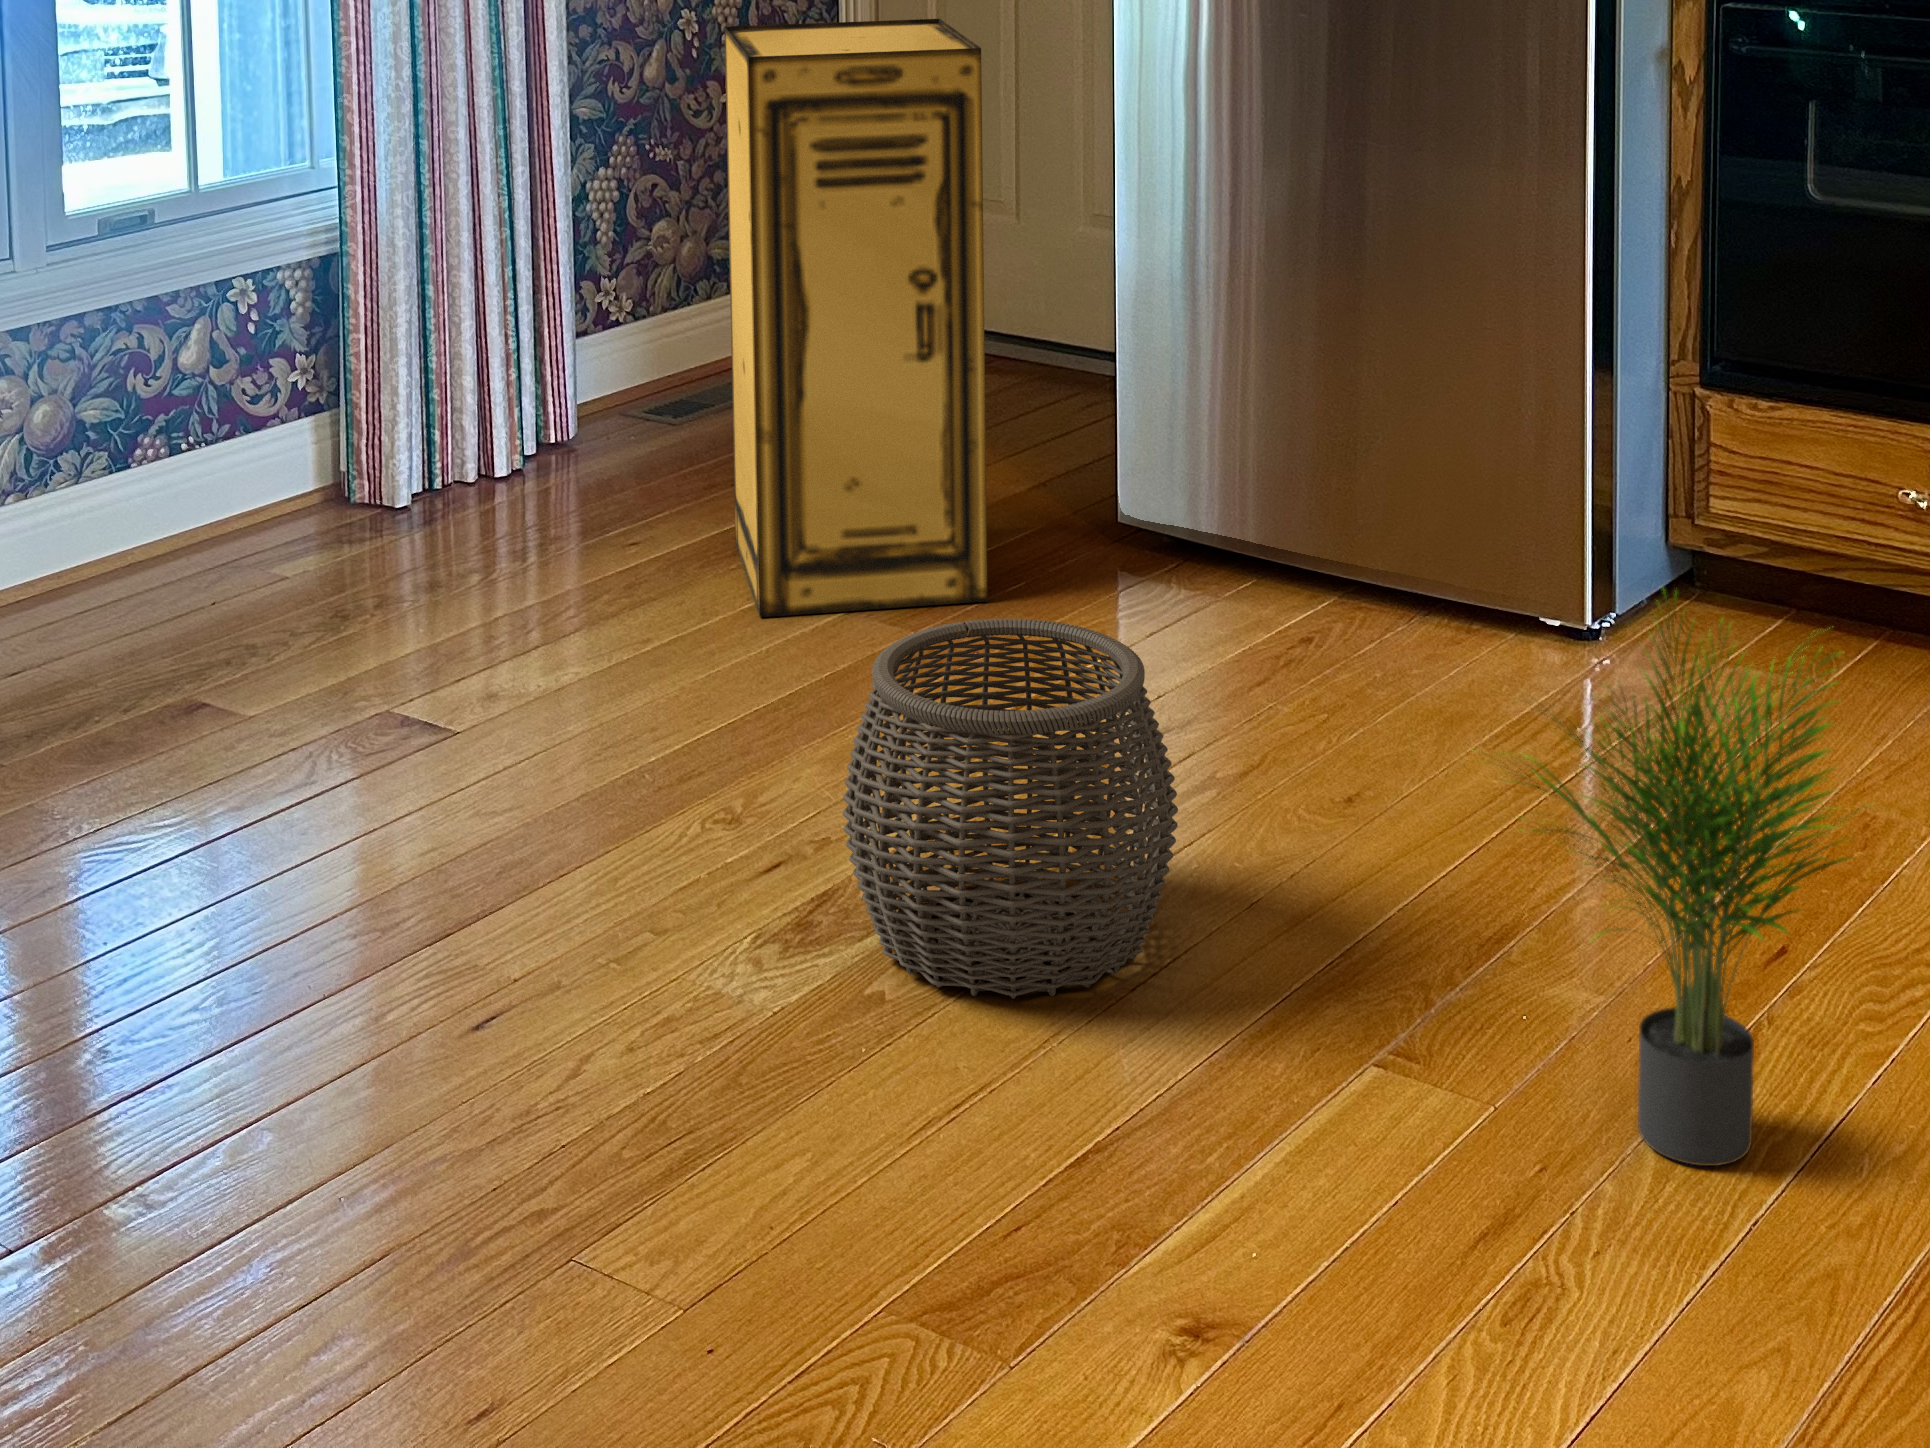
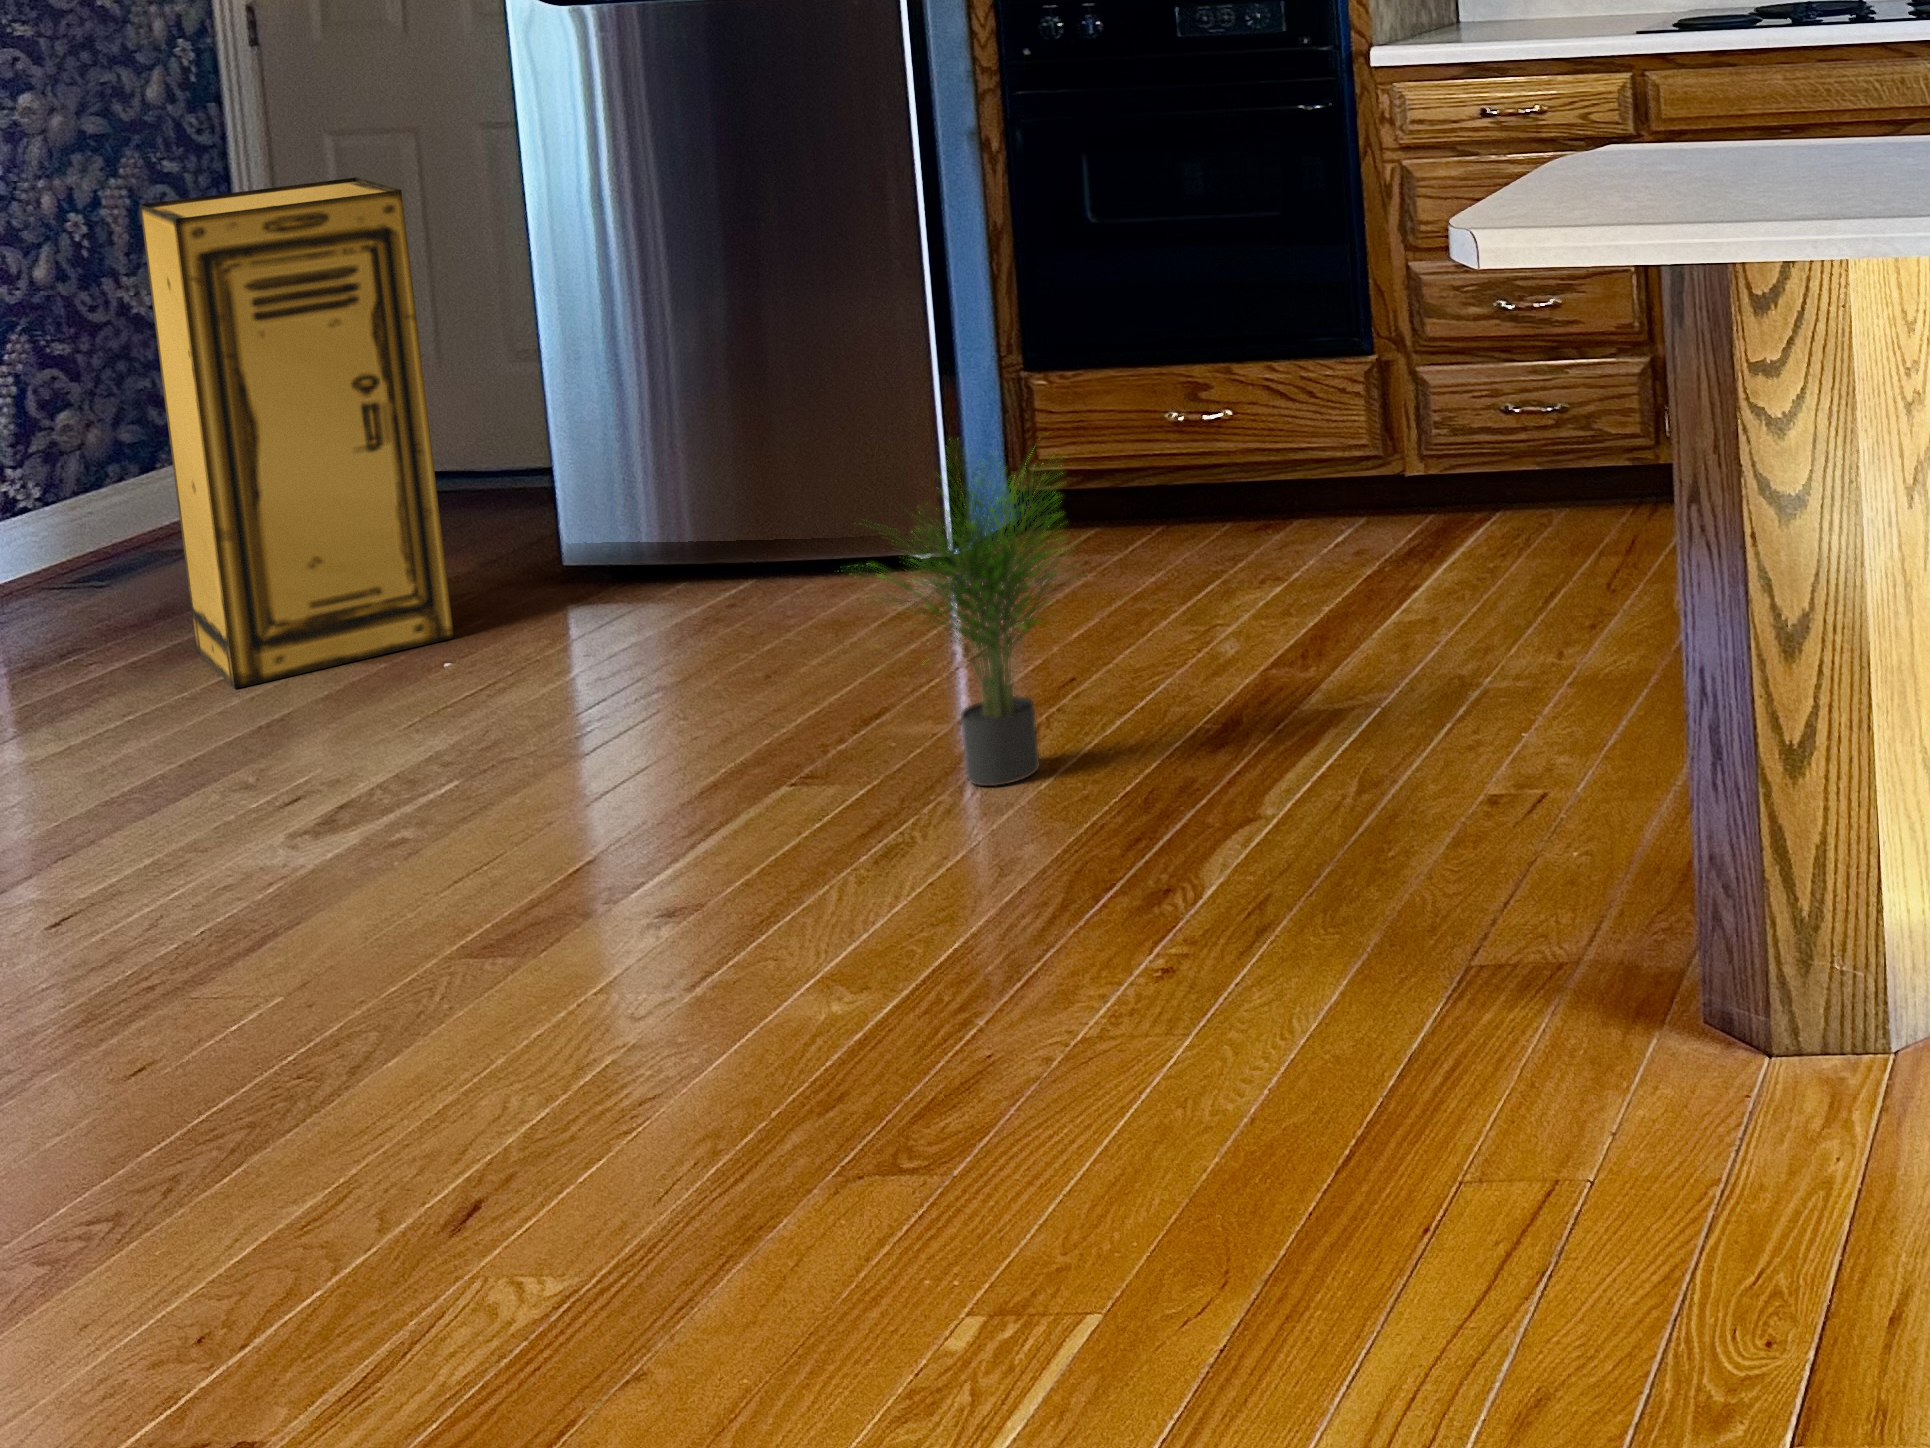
woven basket: present [843,618,1178,999] -> none [348,575,629,839]

